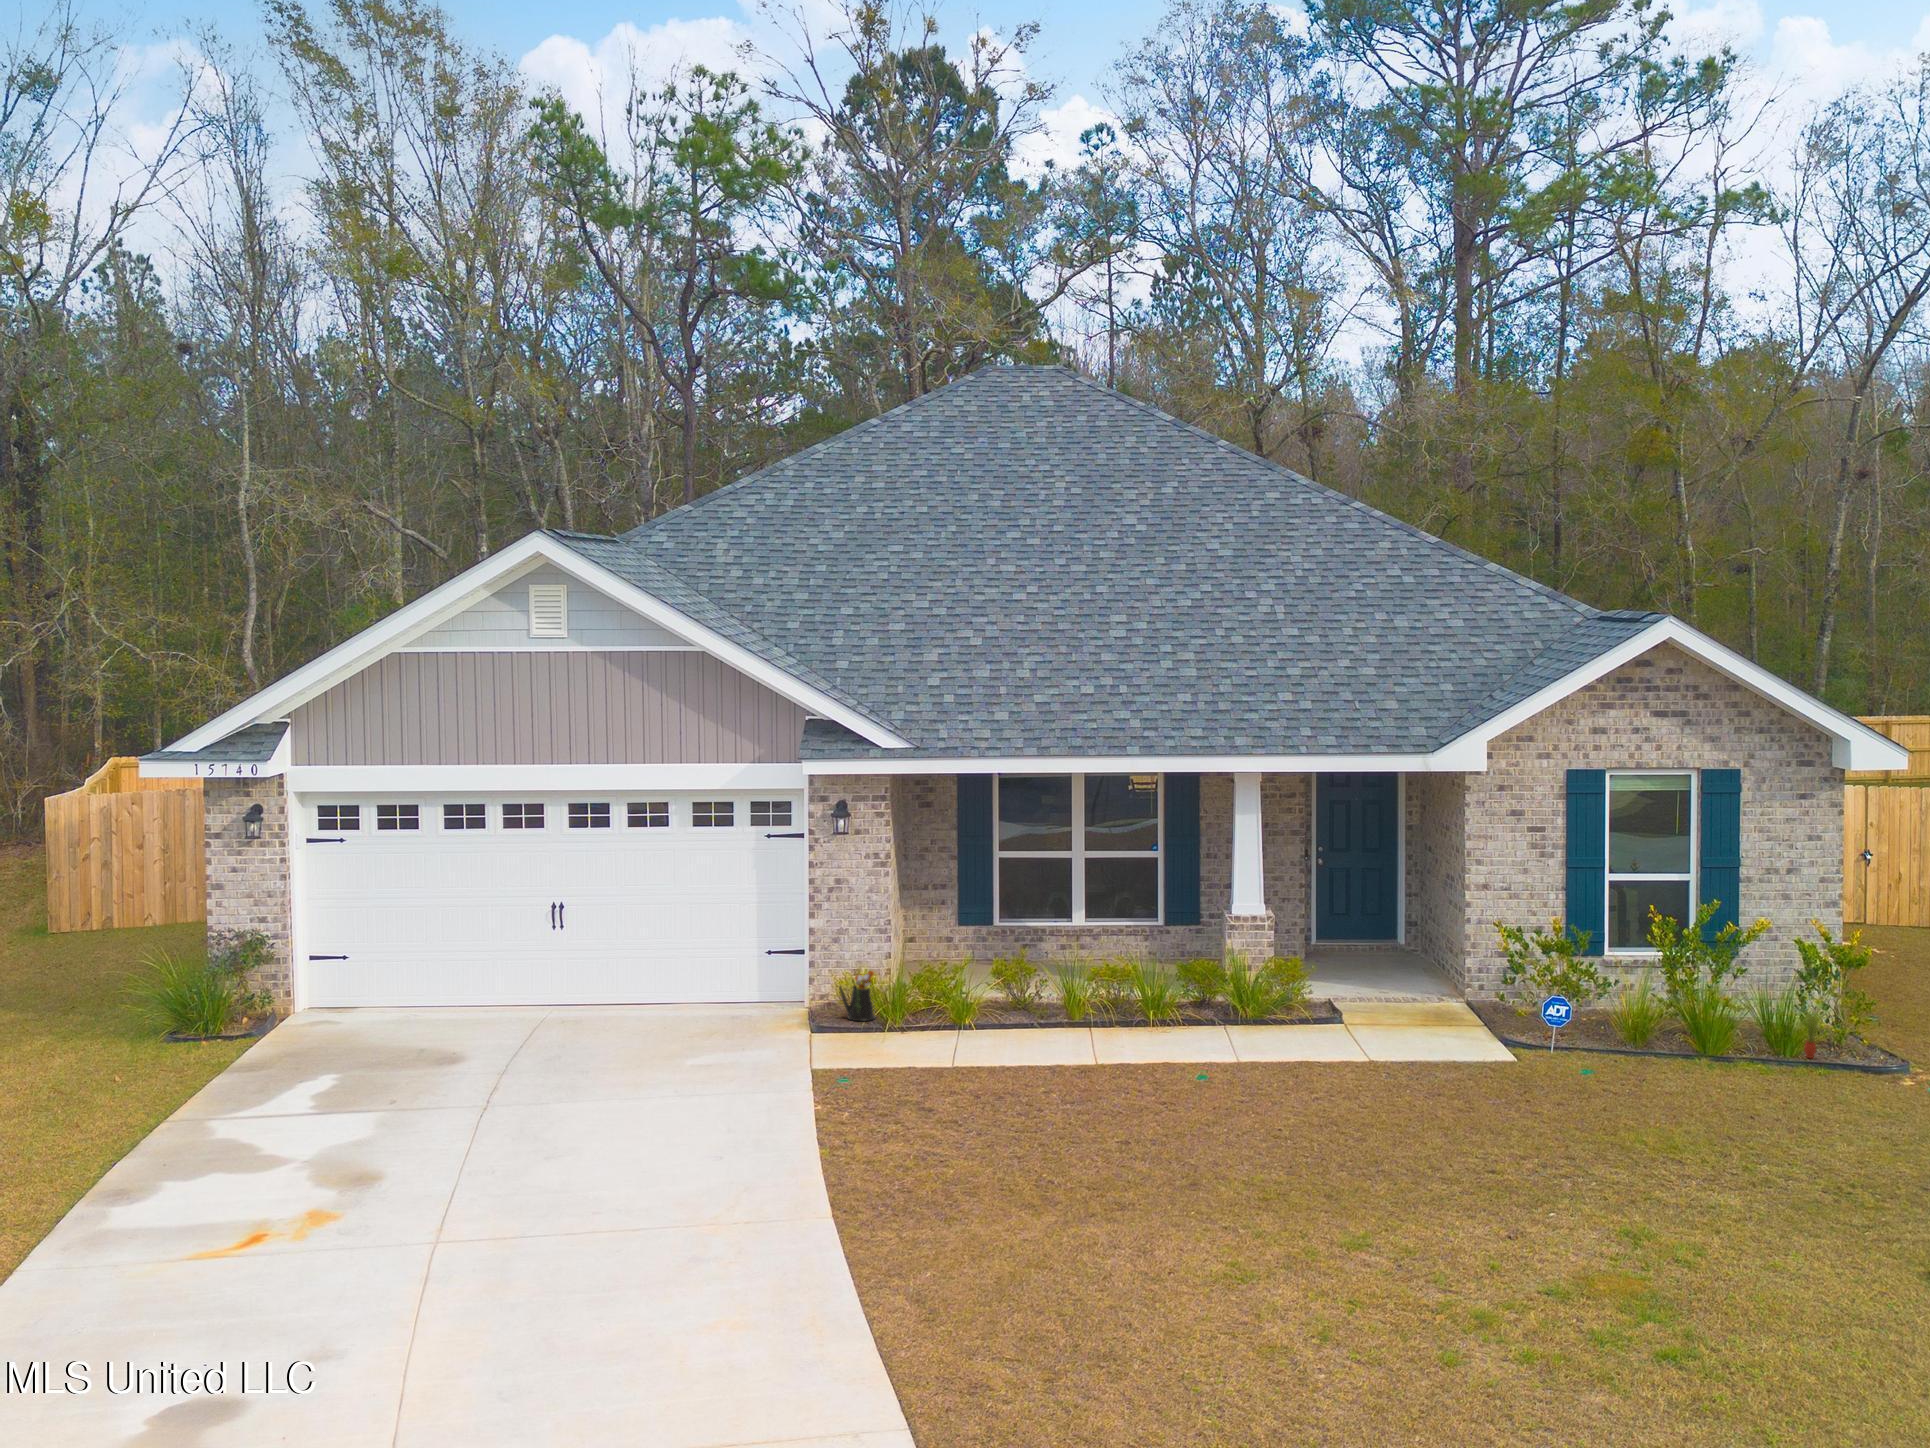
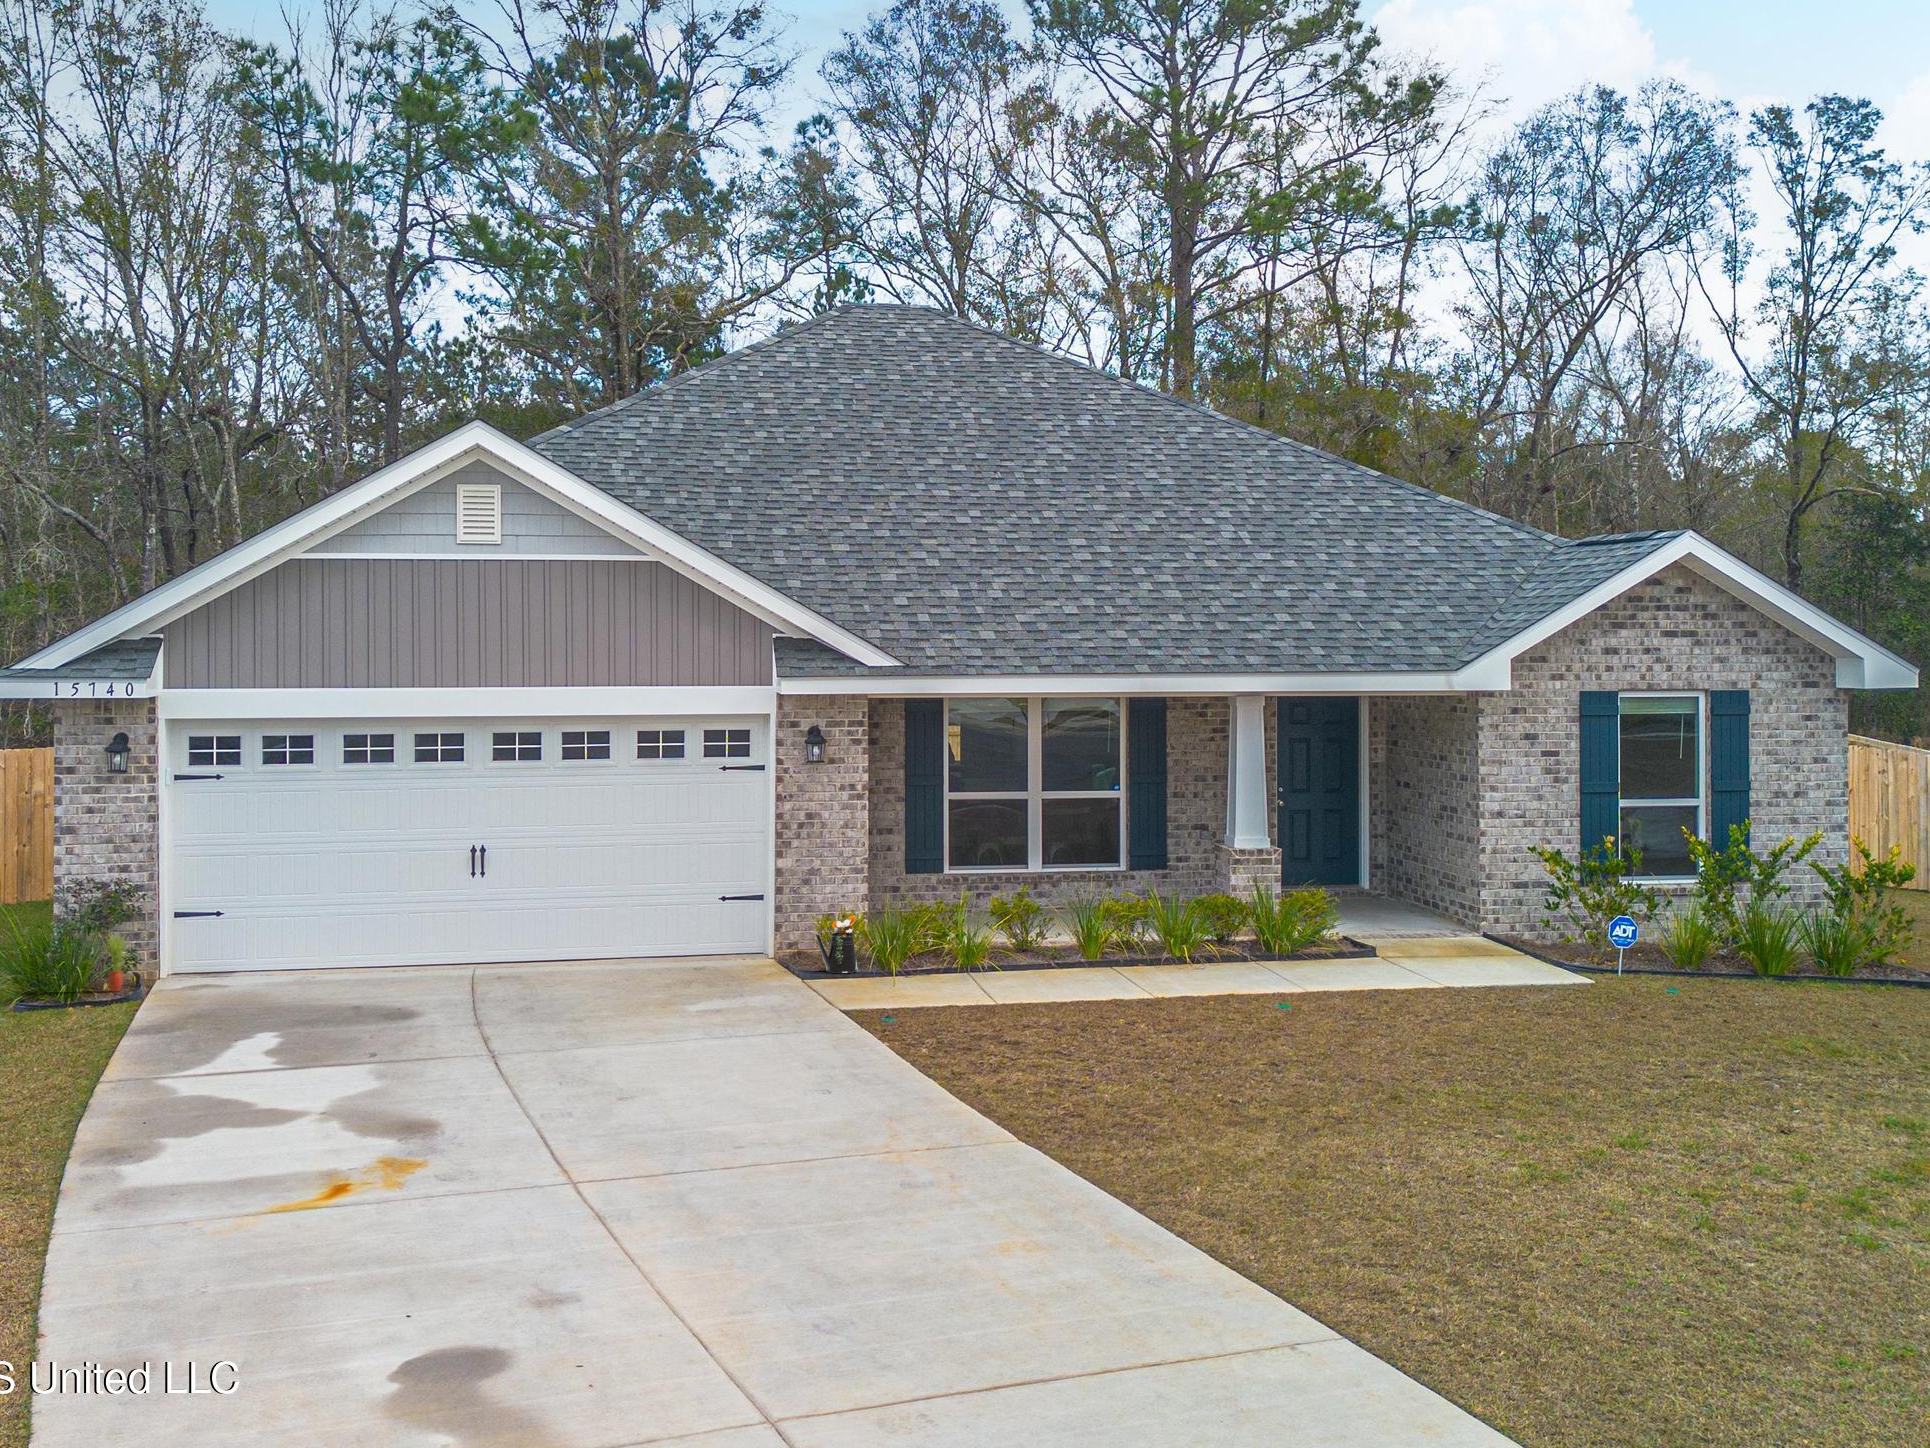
potted plant: present [1804,1011,1819,1058] -> present [106,933,129,992]

